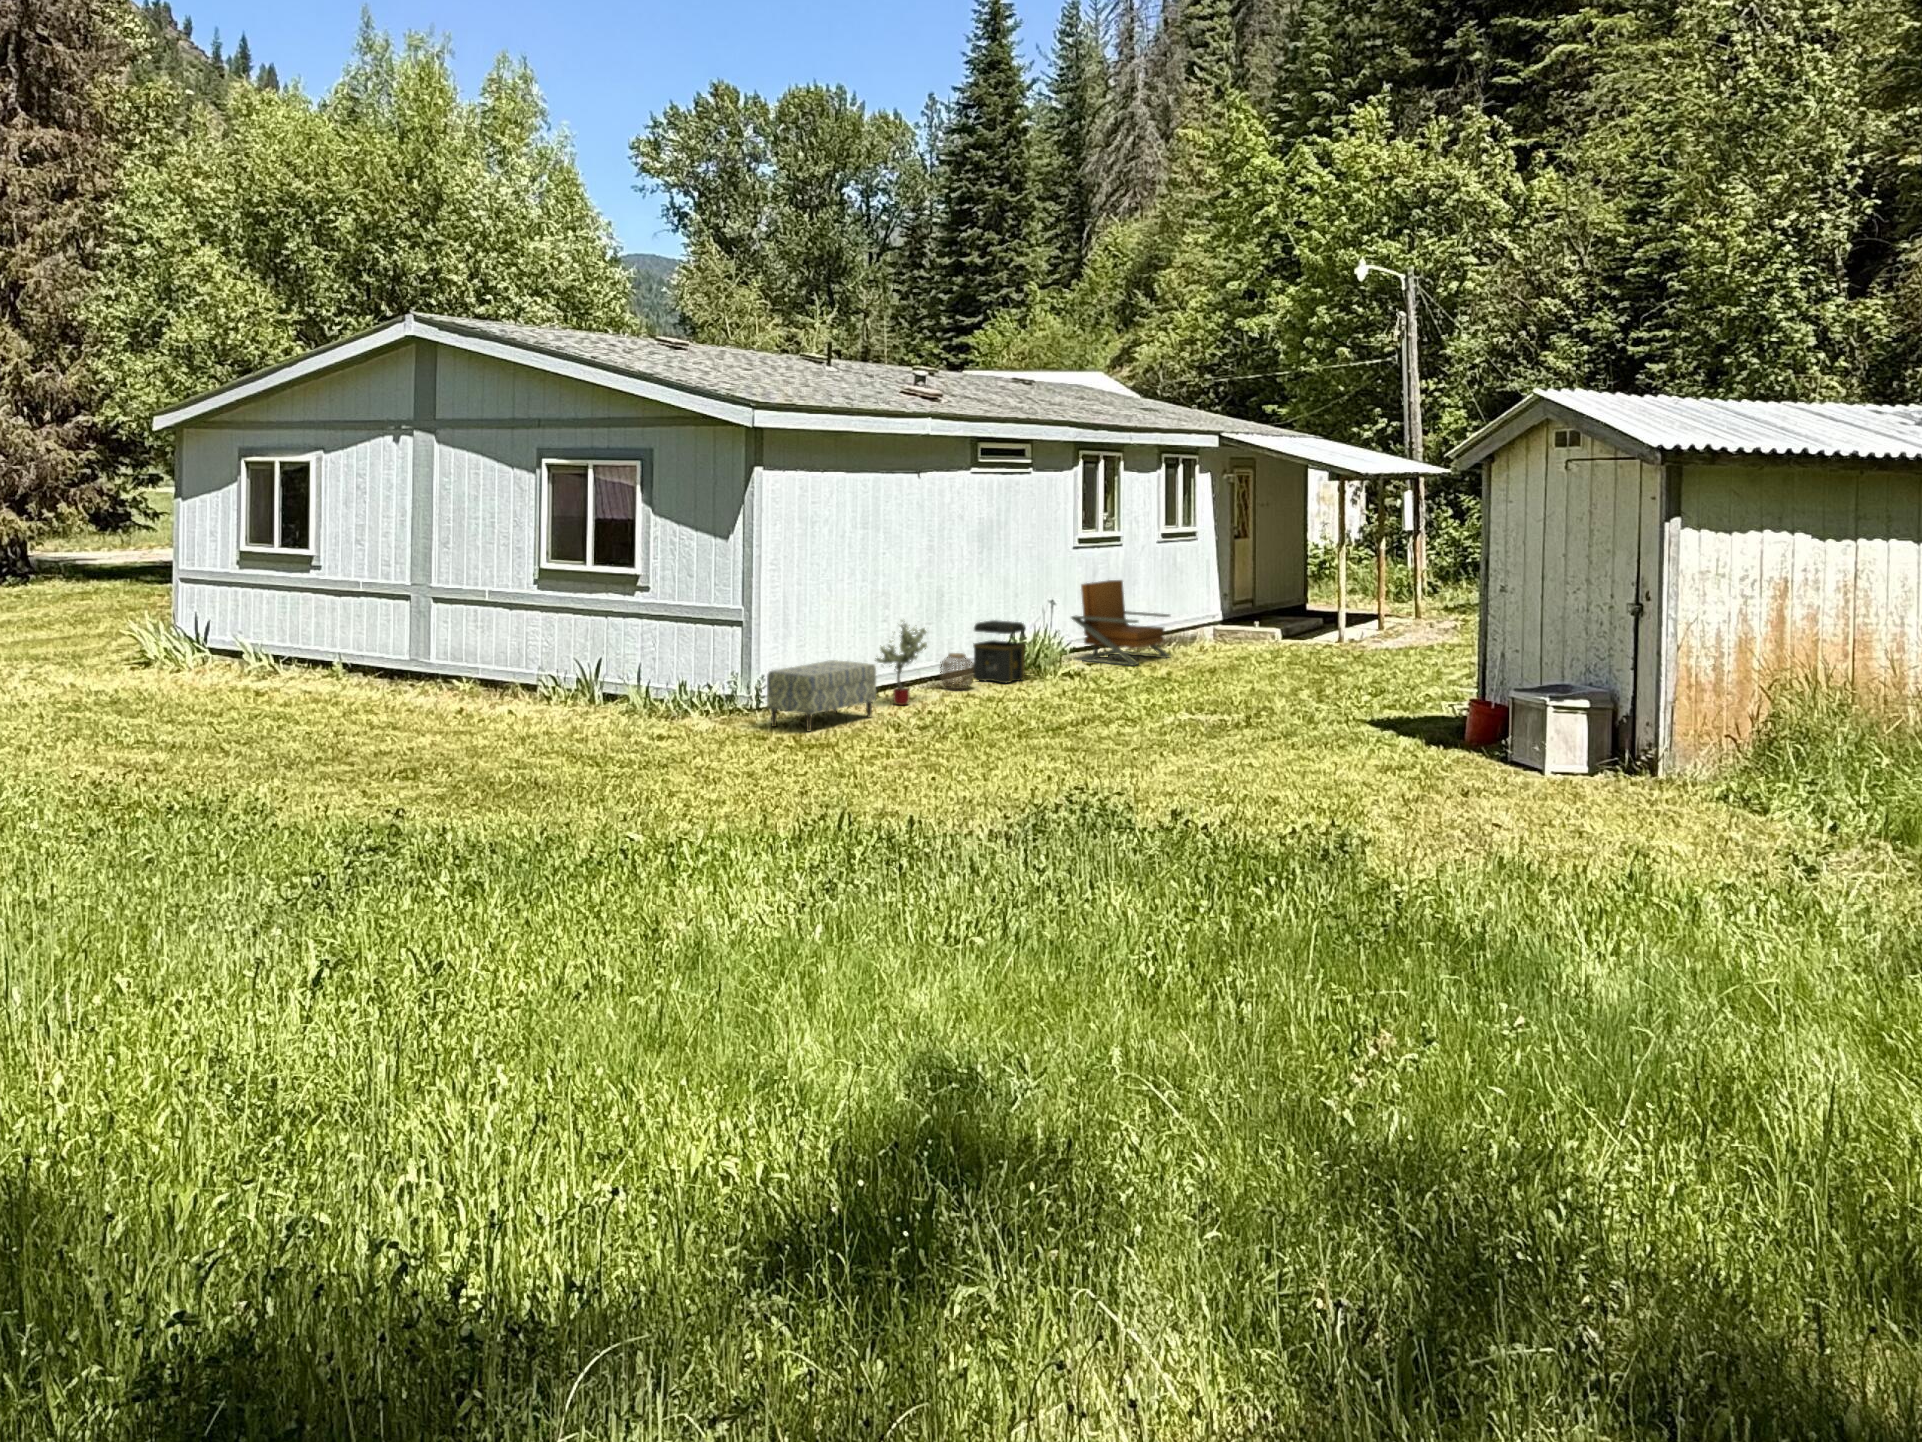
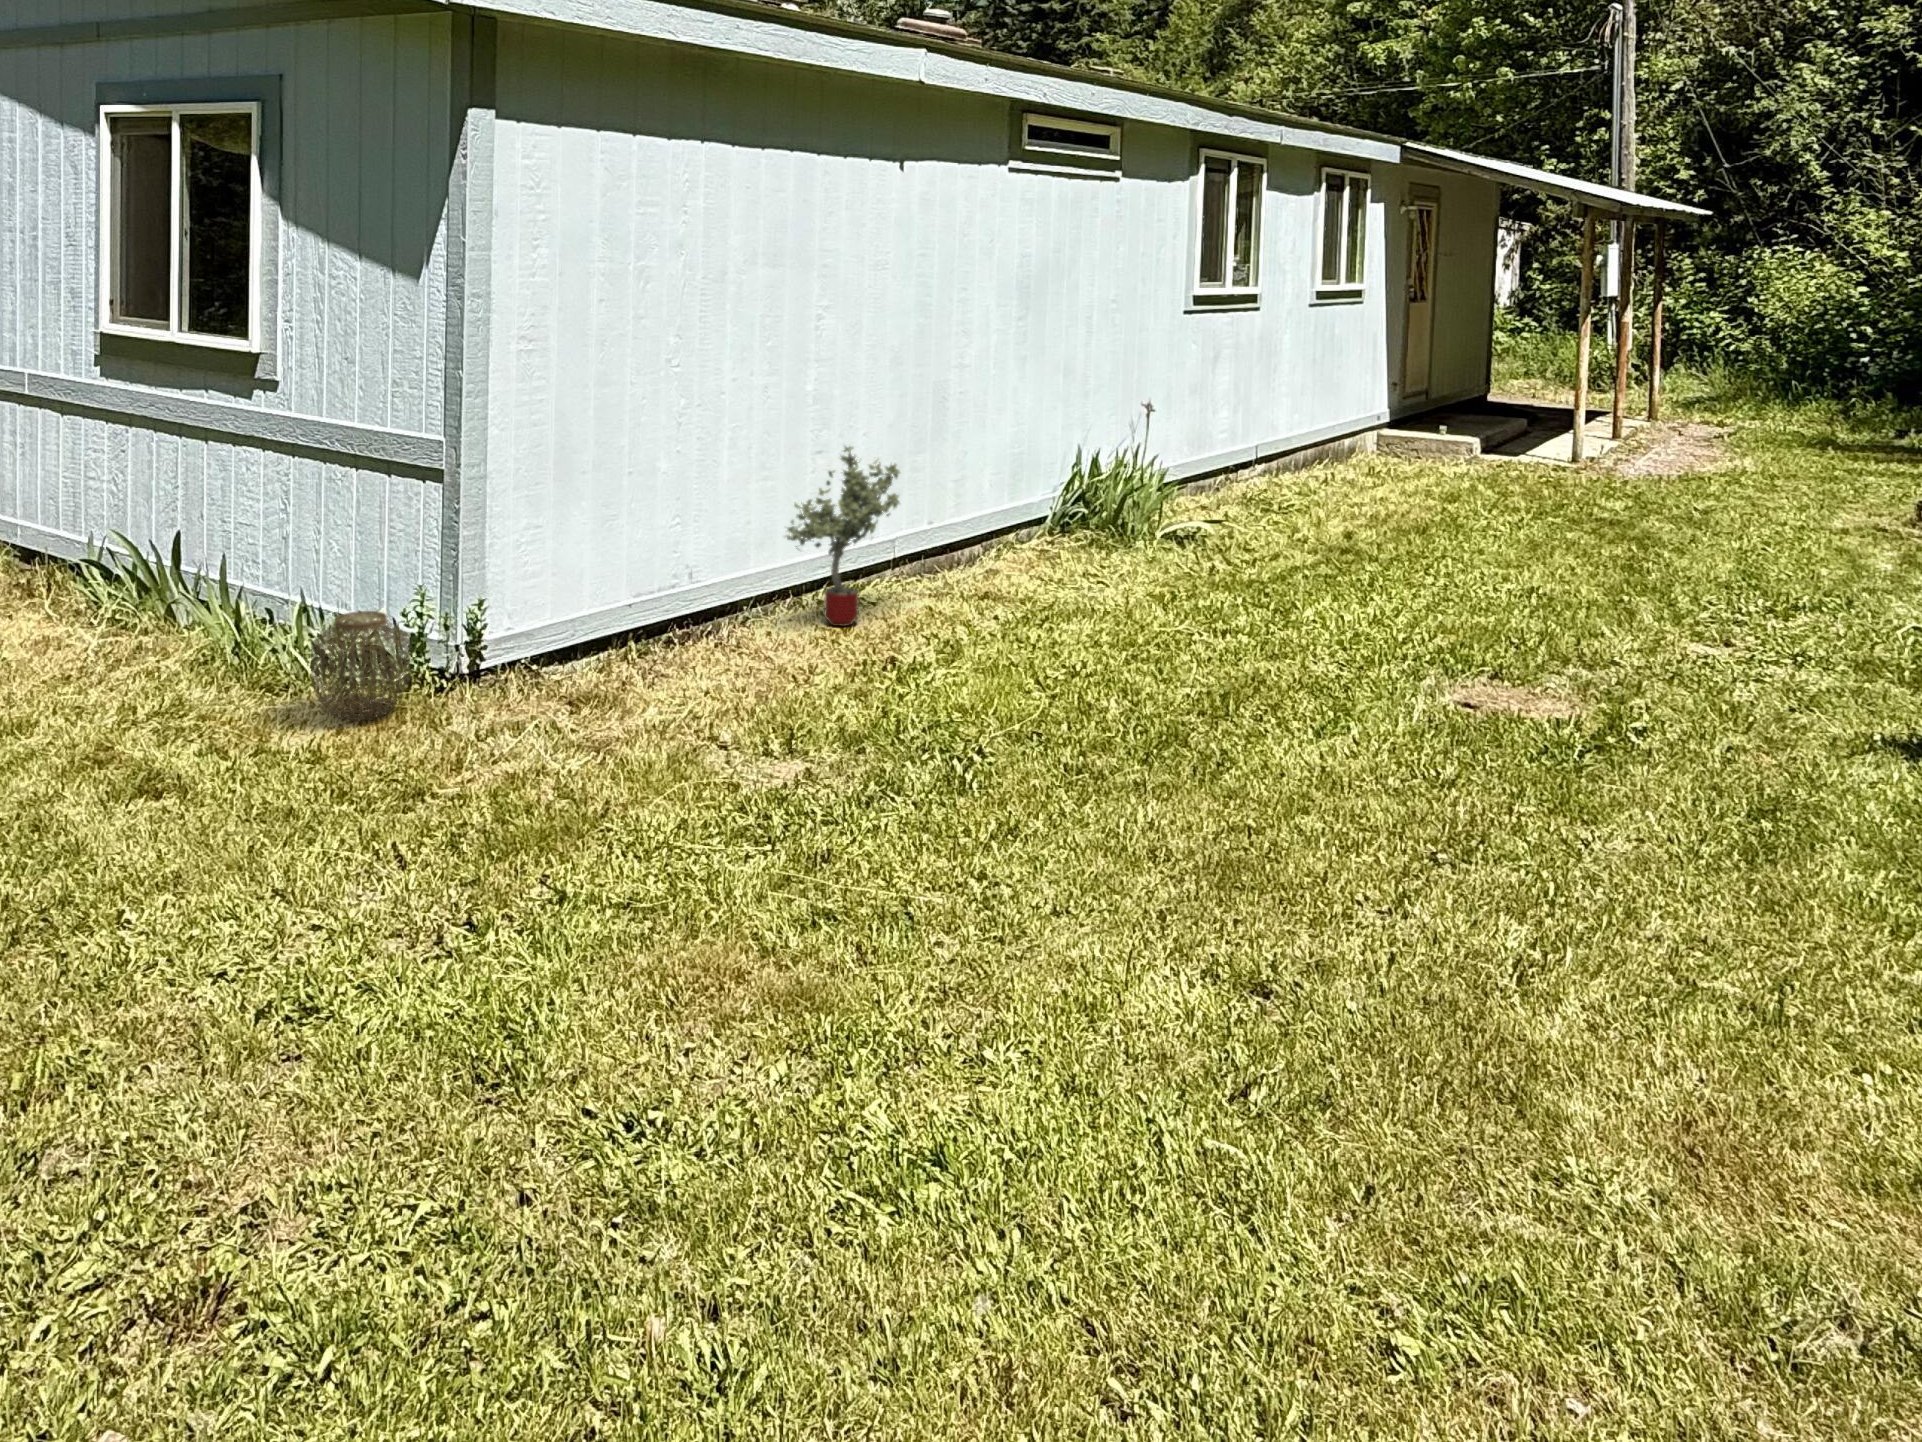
lounge chair: present [1071,580,1170,666] -> none [1179,366,1346,516]
toolbox: present [973,620,1026,684] -> none [1004,438,1103,560]
woven basket: present [940,653,974,690] -> present [311,611,411,721]
bench: present [767,660,876,732] -> none [492,537,769,731]

